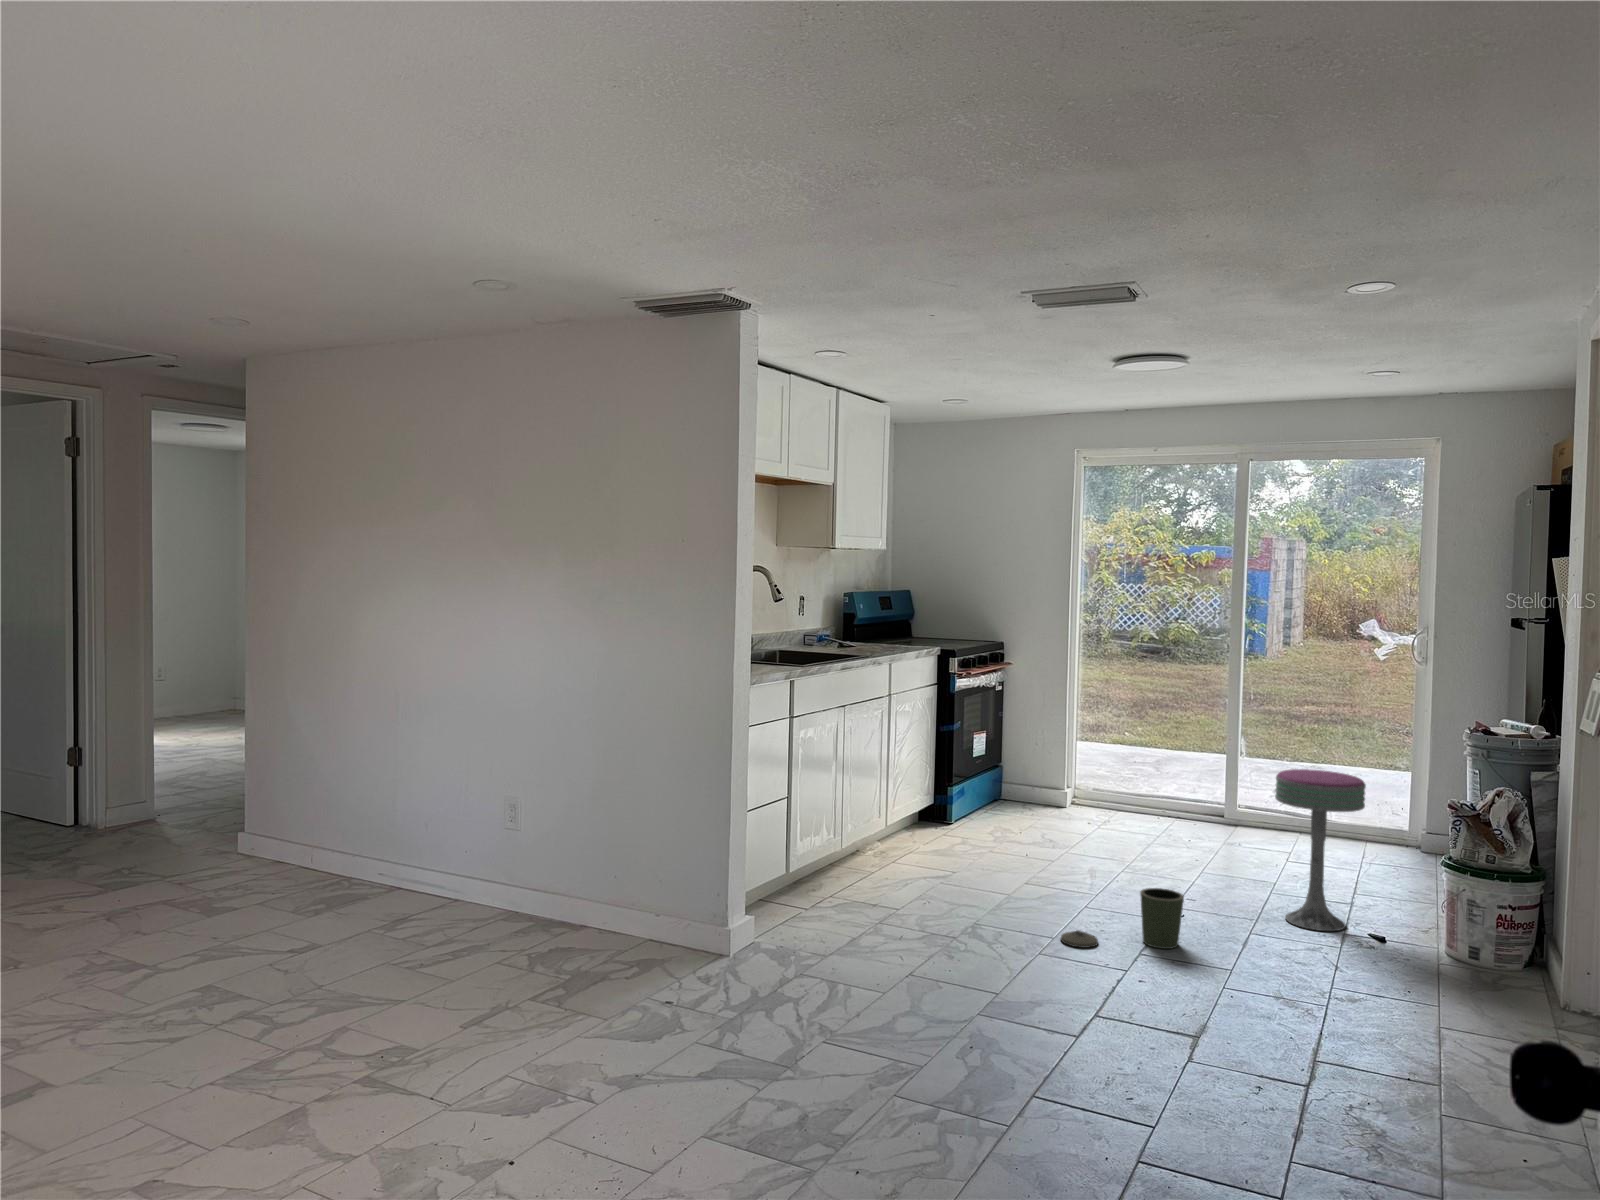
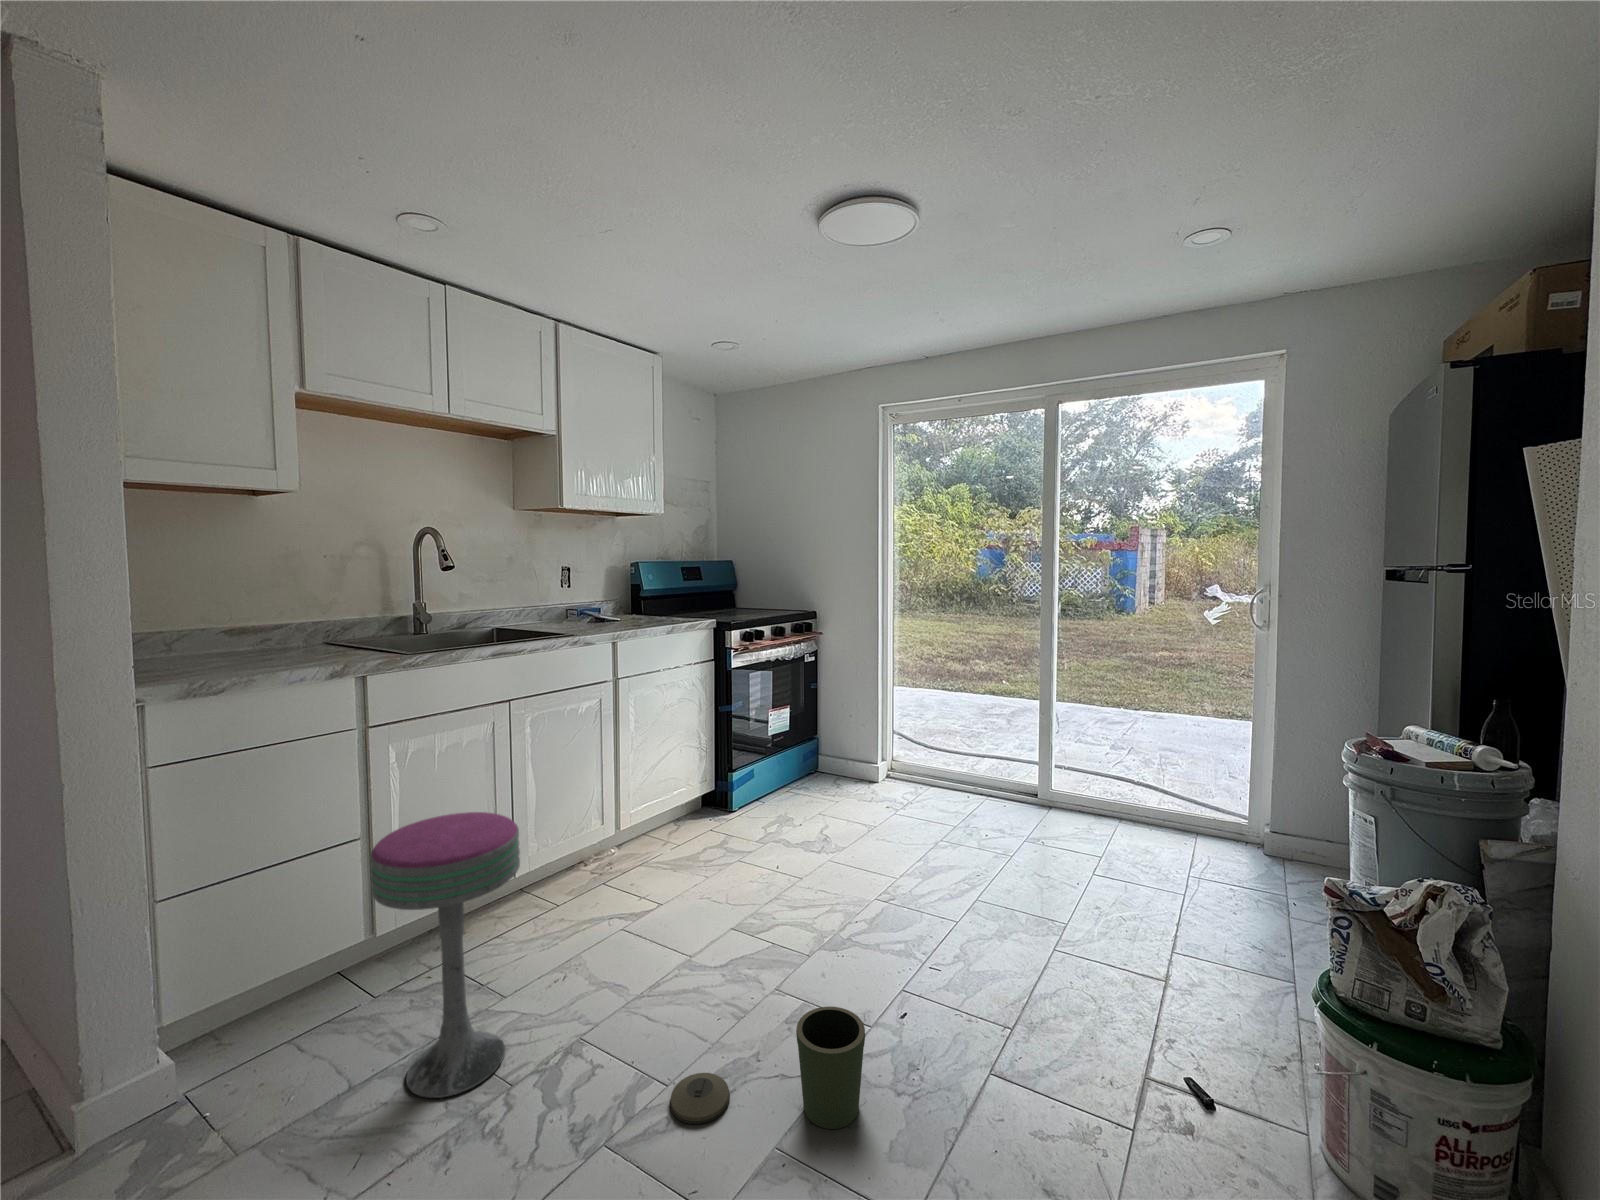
bar stool: present [1275,769,1366,931] -> present [370,812,520,1098]

